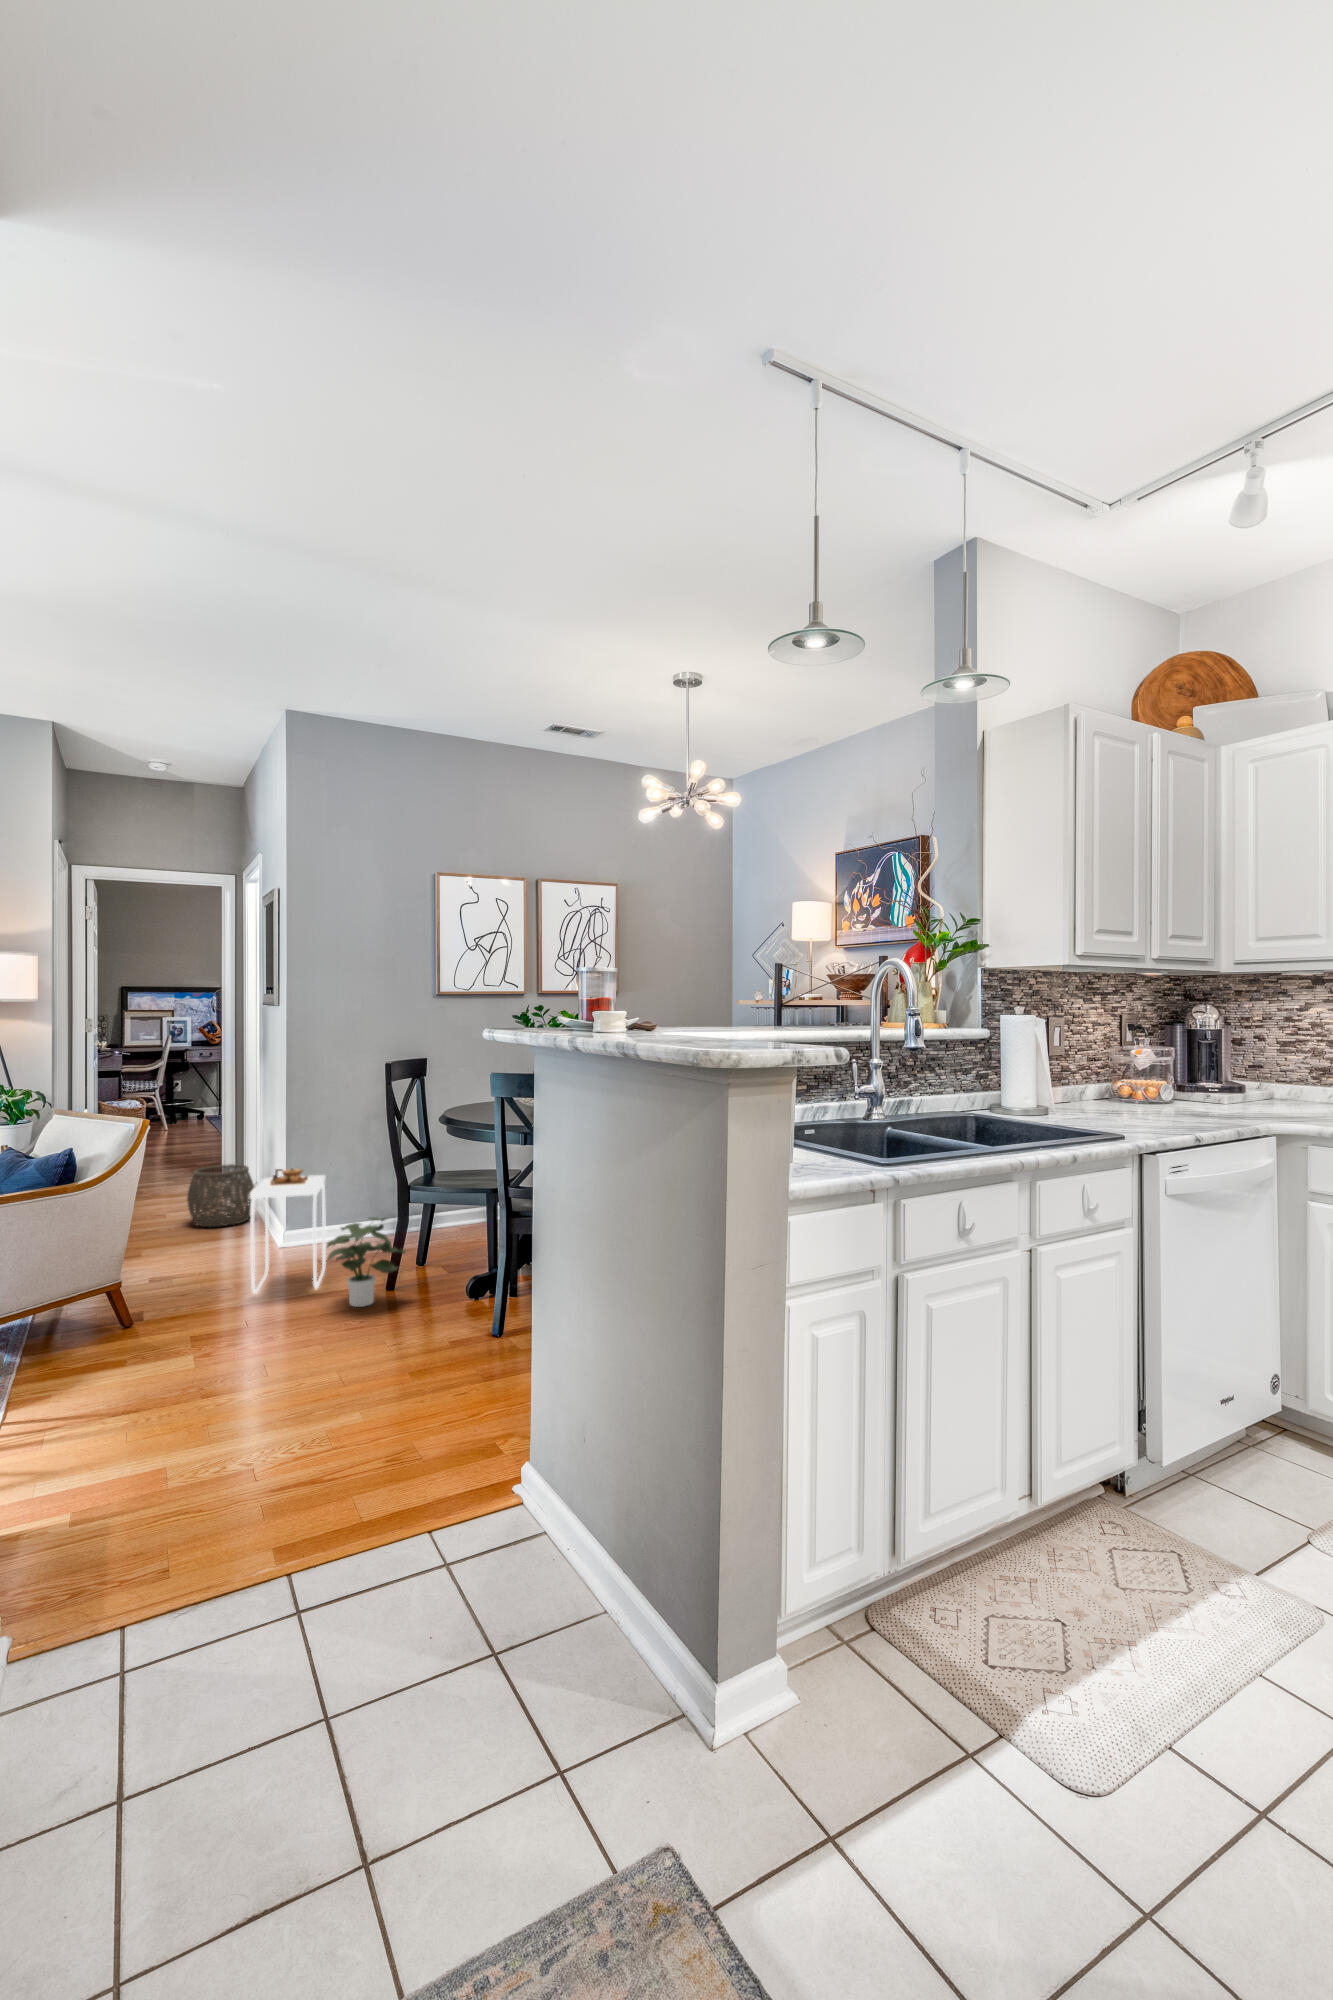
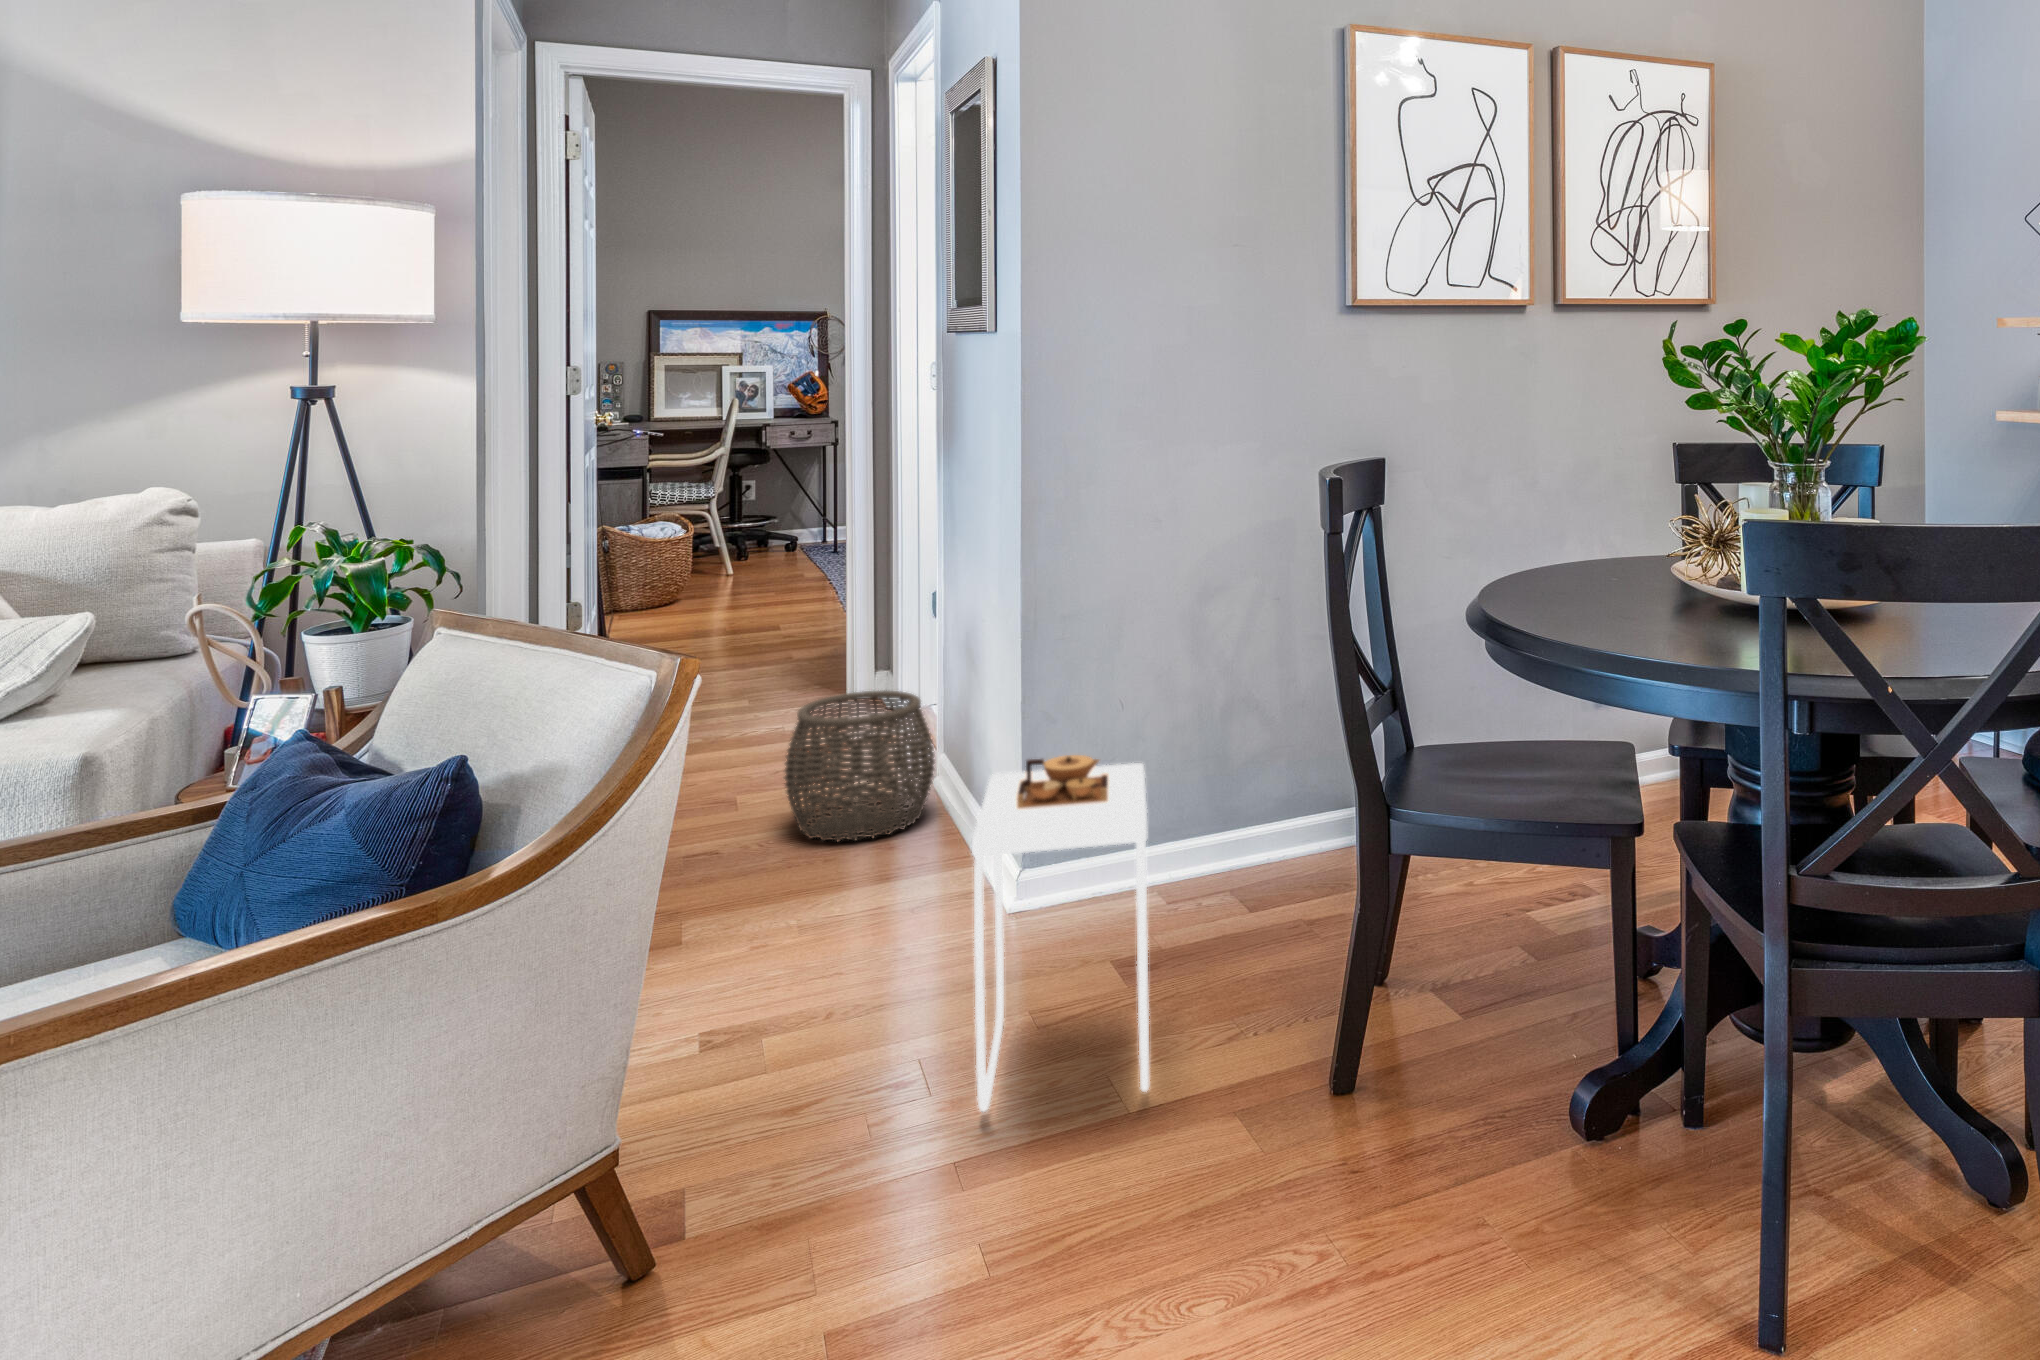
potted plant: present [325,1217,406,1307] -> none [1178,910,1403,1175]

